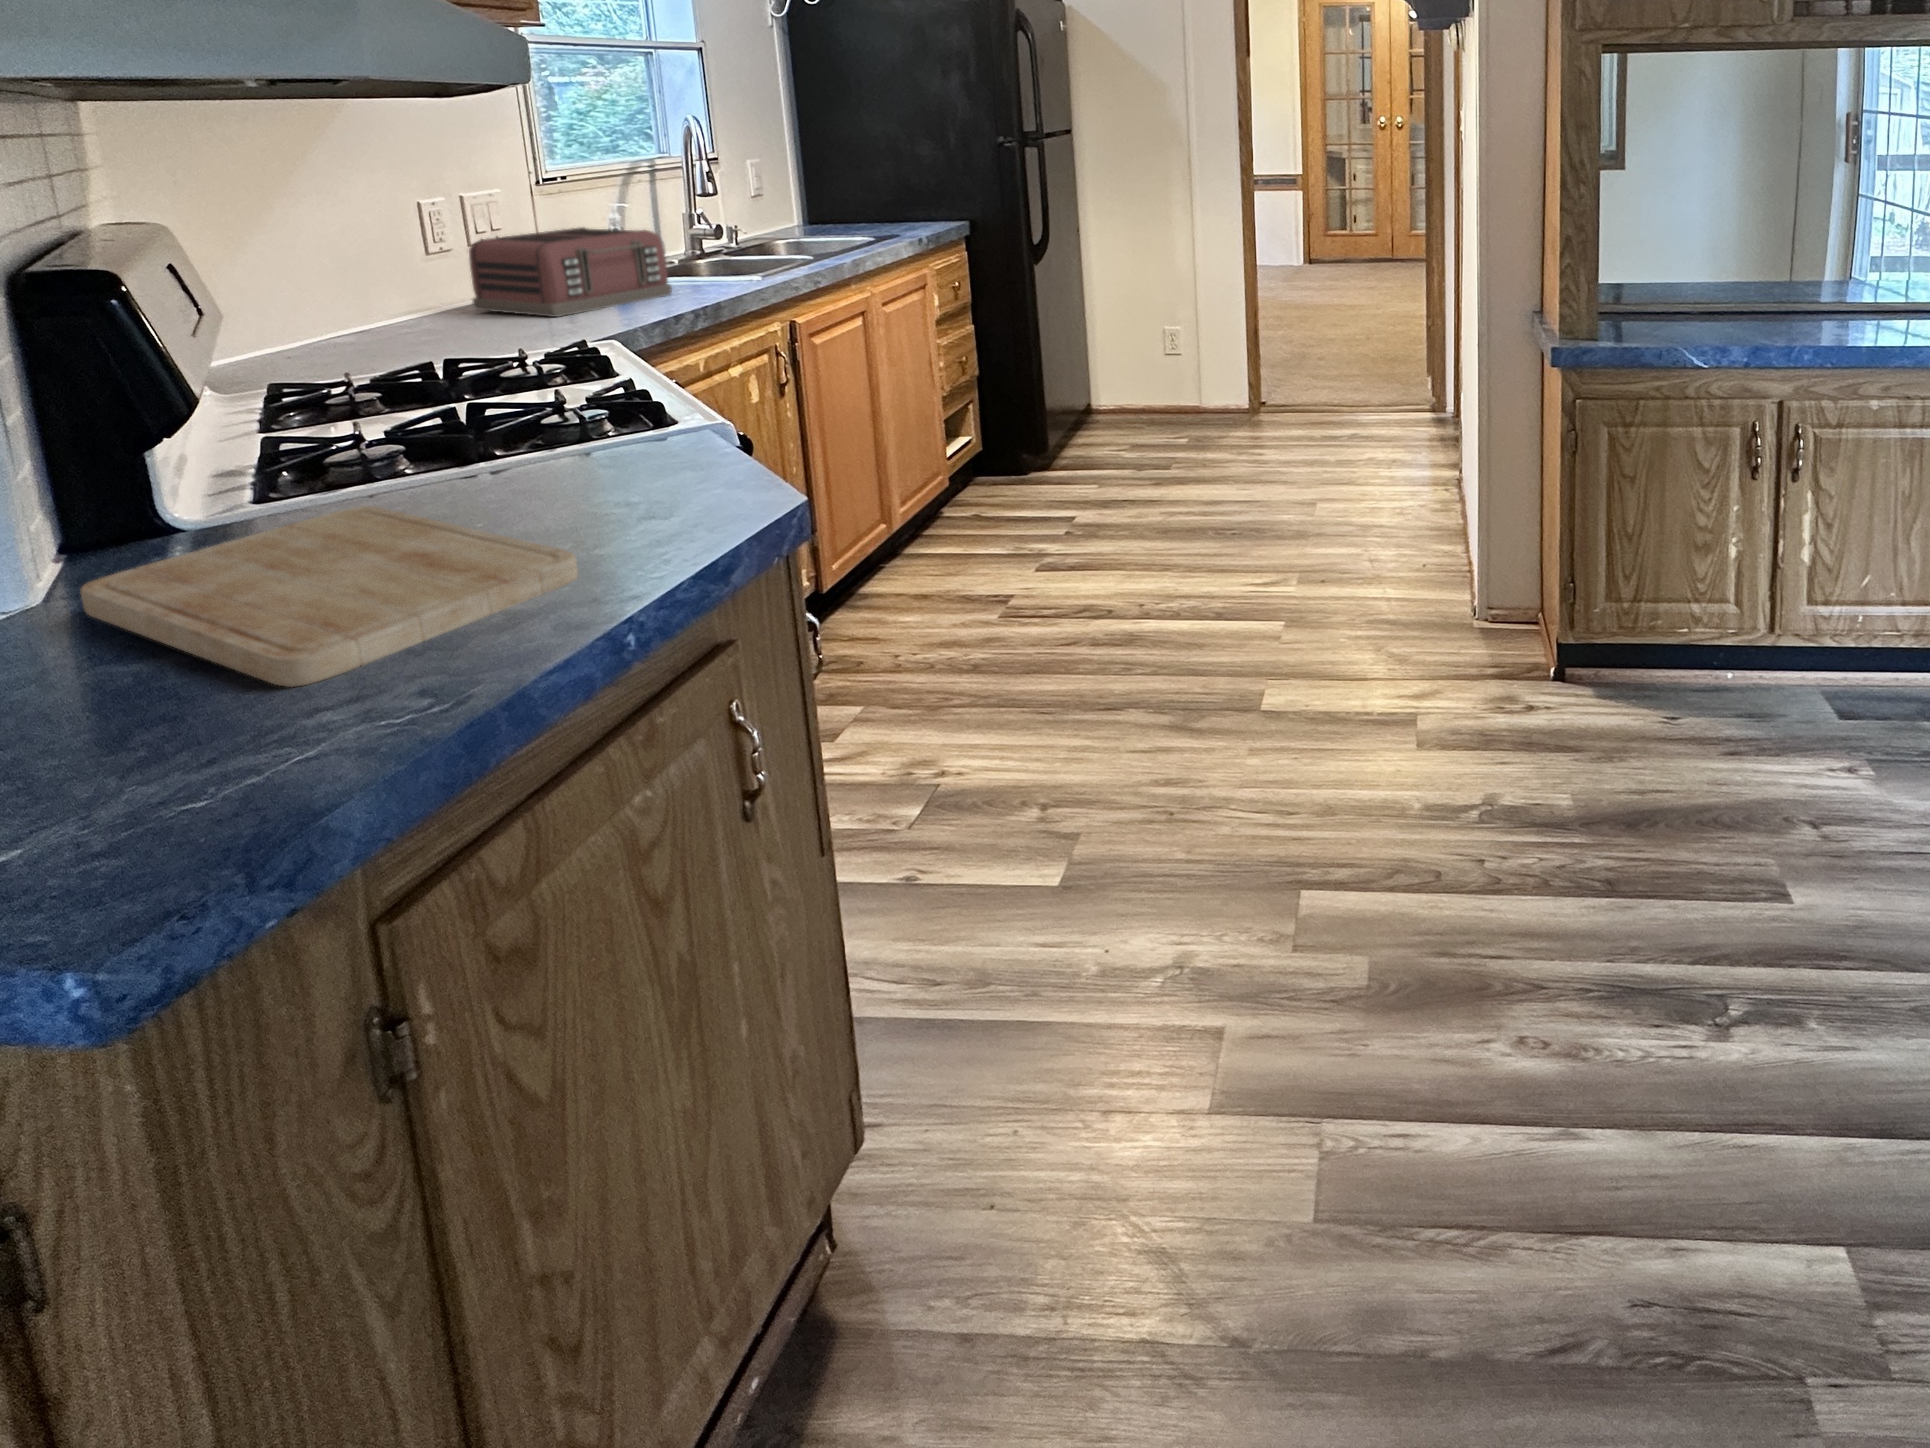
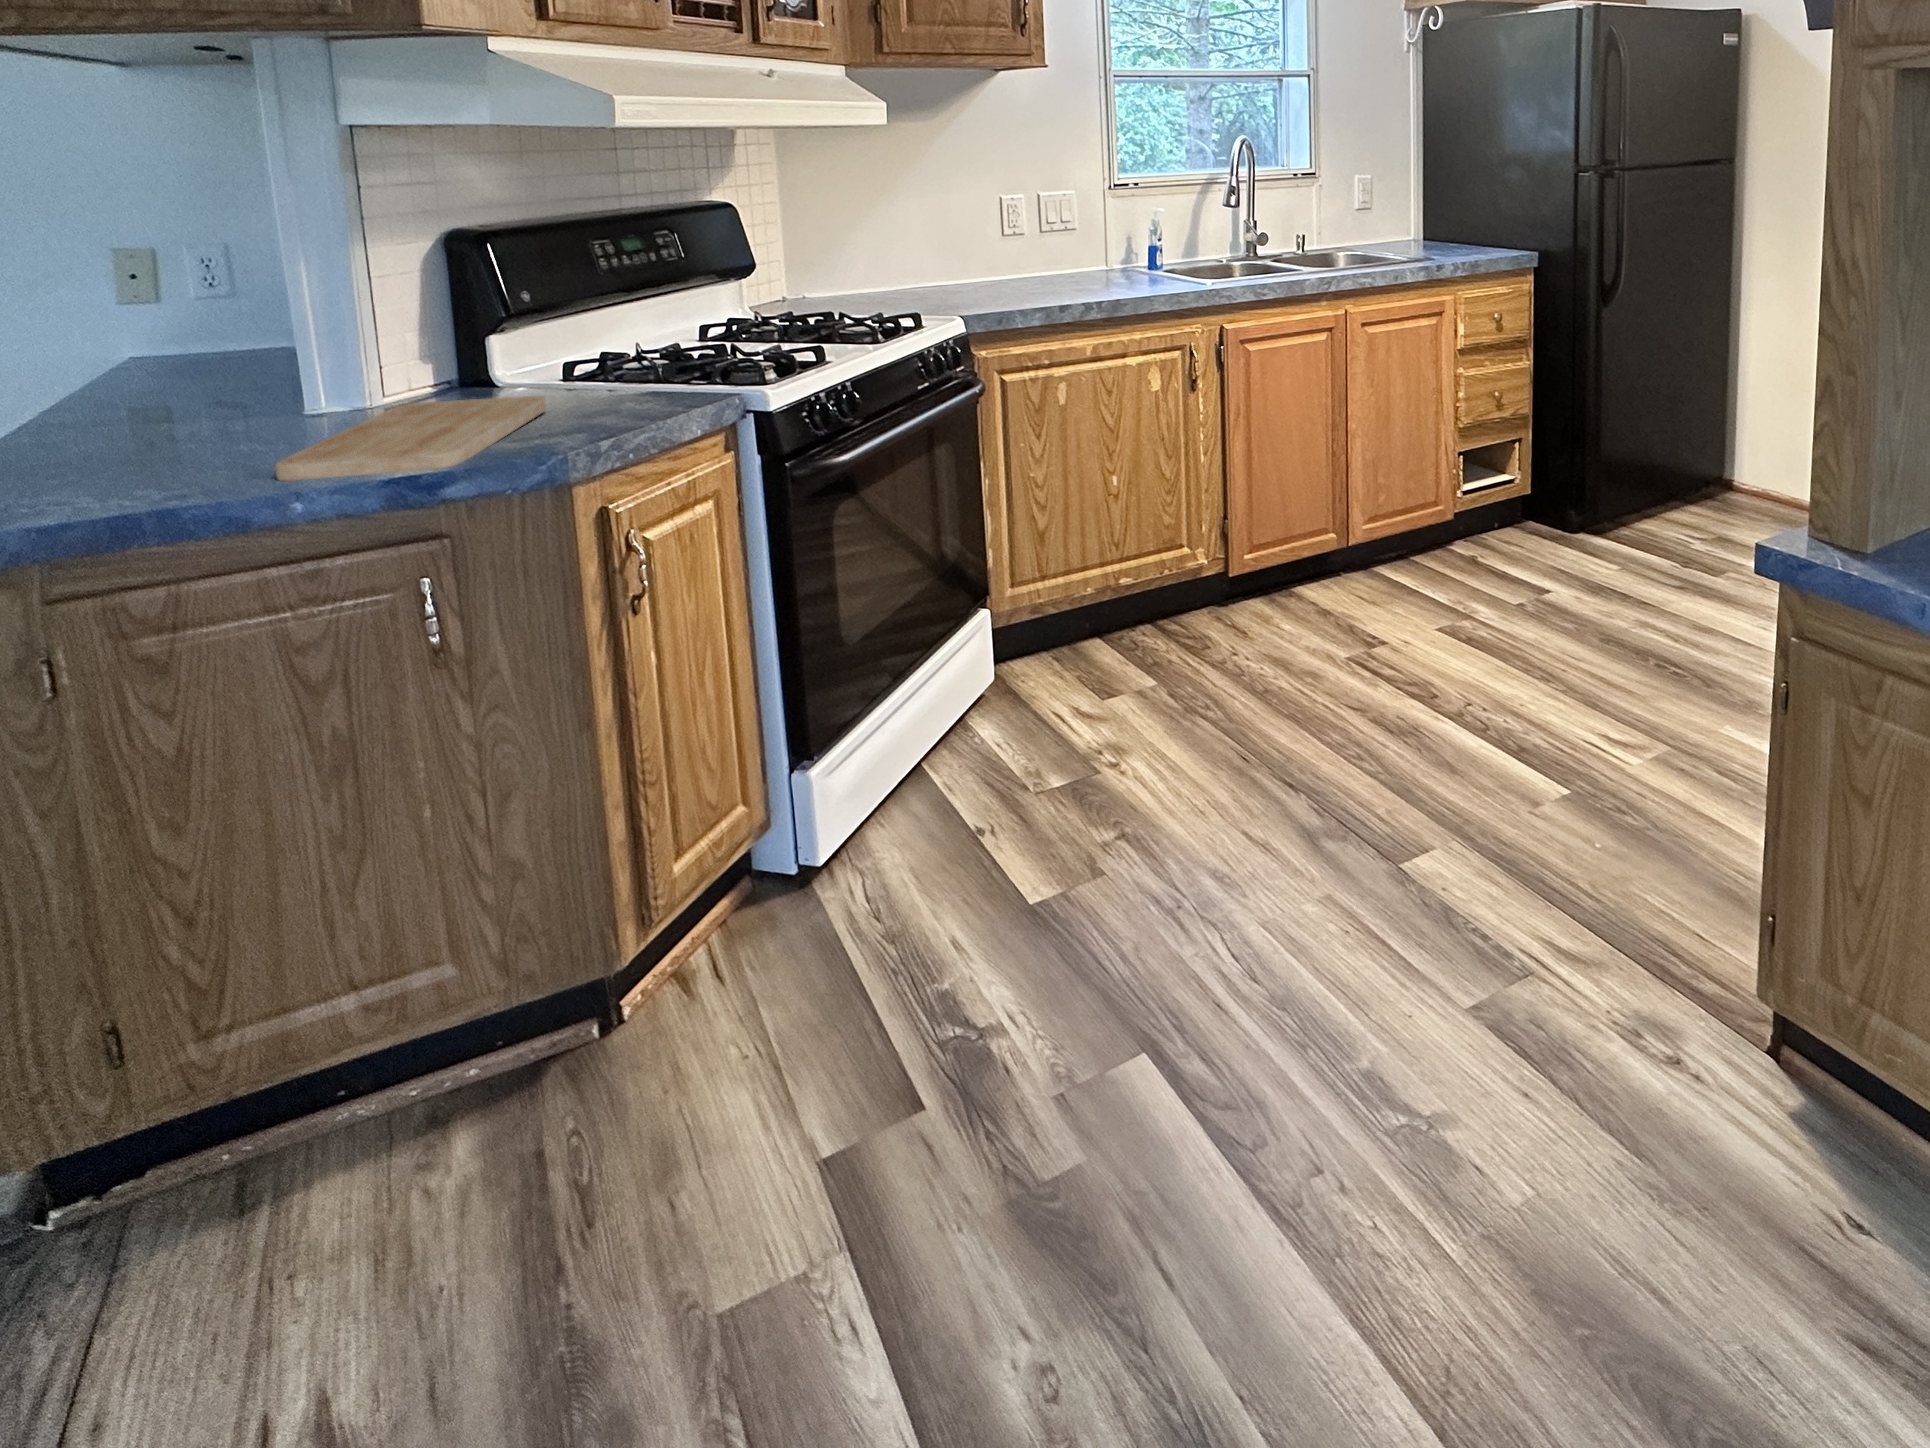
toaster: present [469,227,672,317] -> none [1053,227,1159,296]

